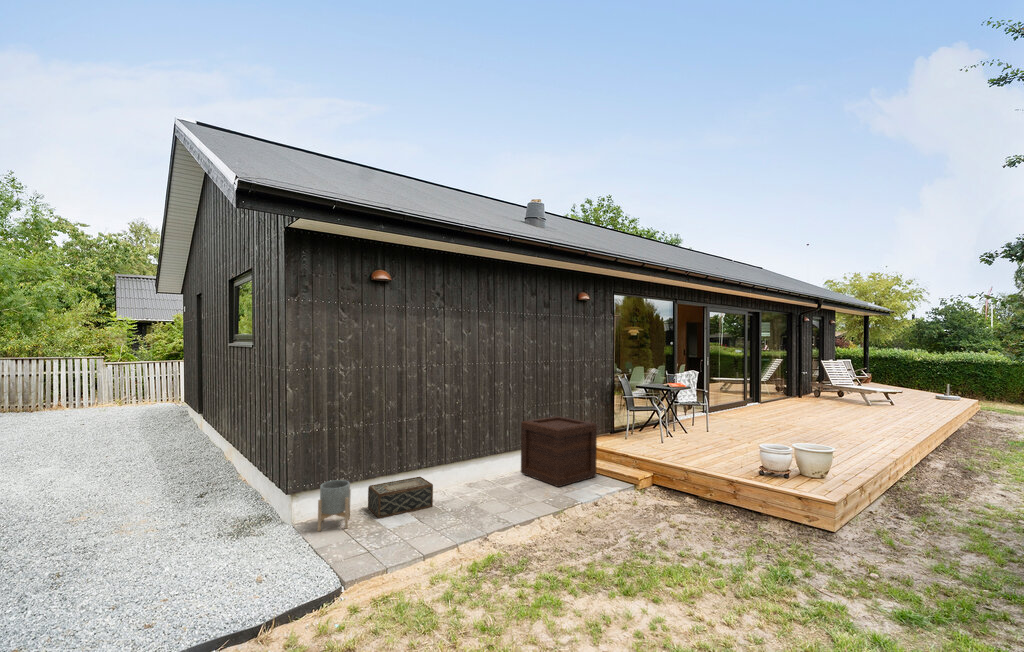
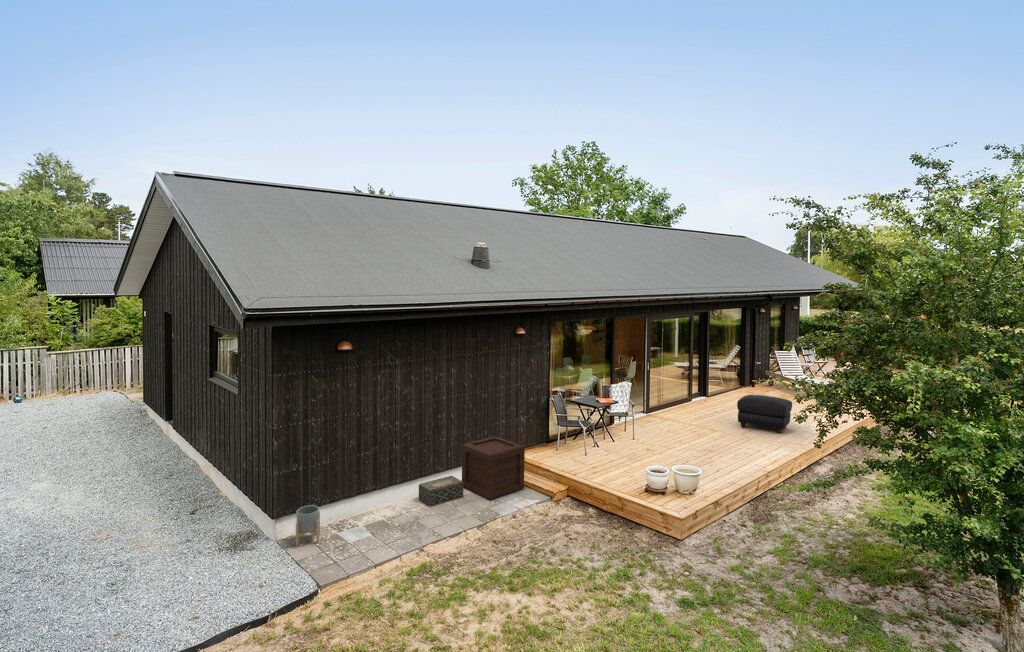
ottoman: none [819,386,884,427] -> present [737,395,792,434]
woven basket: present [368,477,433,518] -> present [419,476,463,506]

